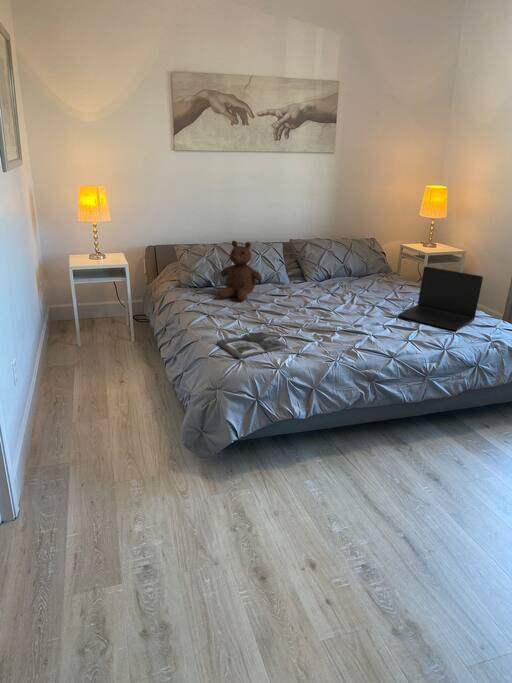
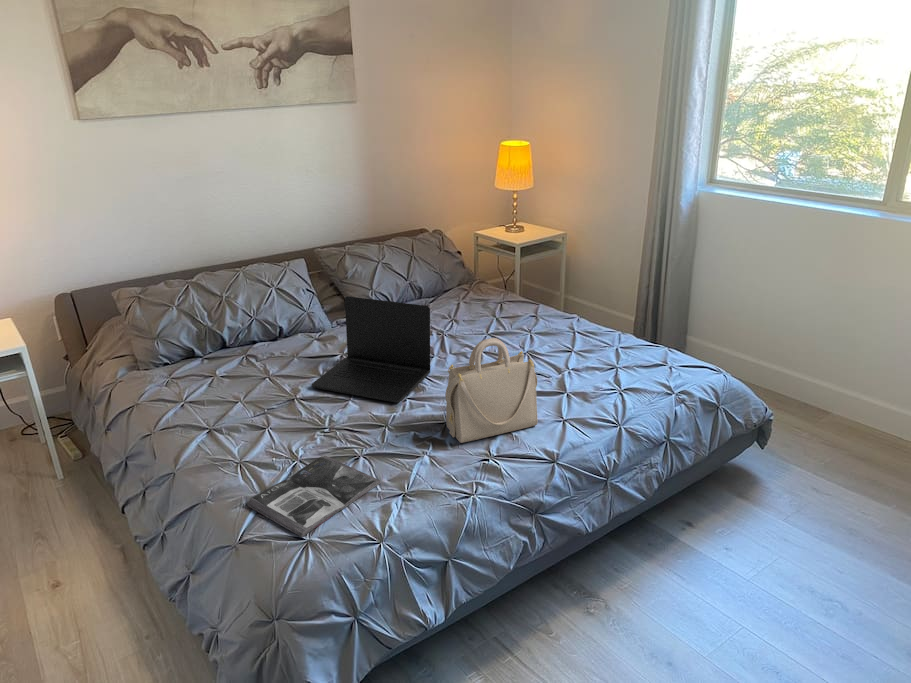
teddy bear: present [218,241,262,301] -> none [212,279,290,384]
laptop: present [398,267,483,330] -> present [312,296,430,403]
handbag: none [335,280,394,340] -> present [445,338,538,443]

